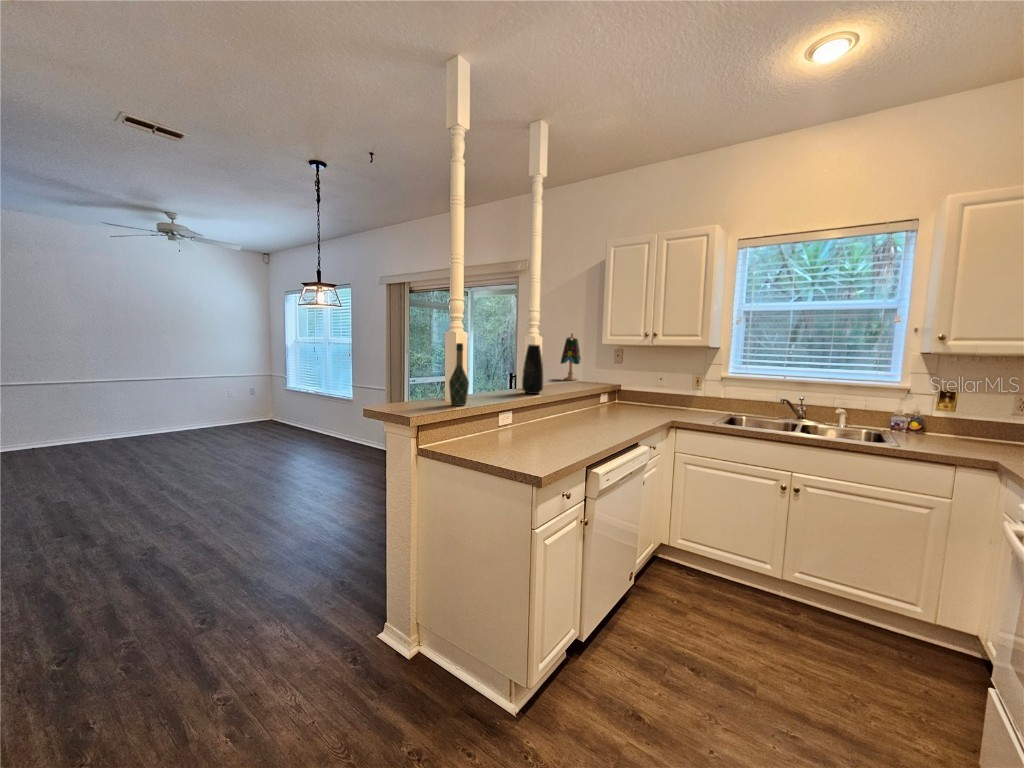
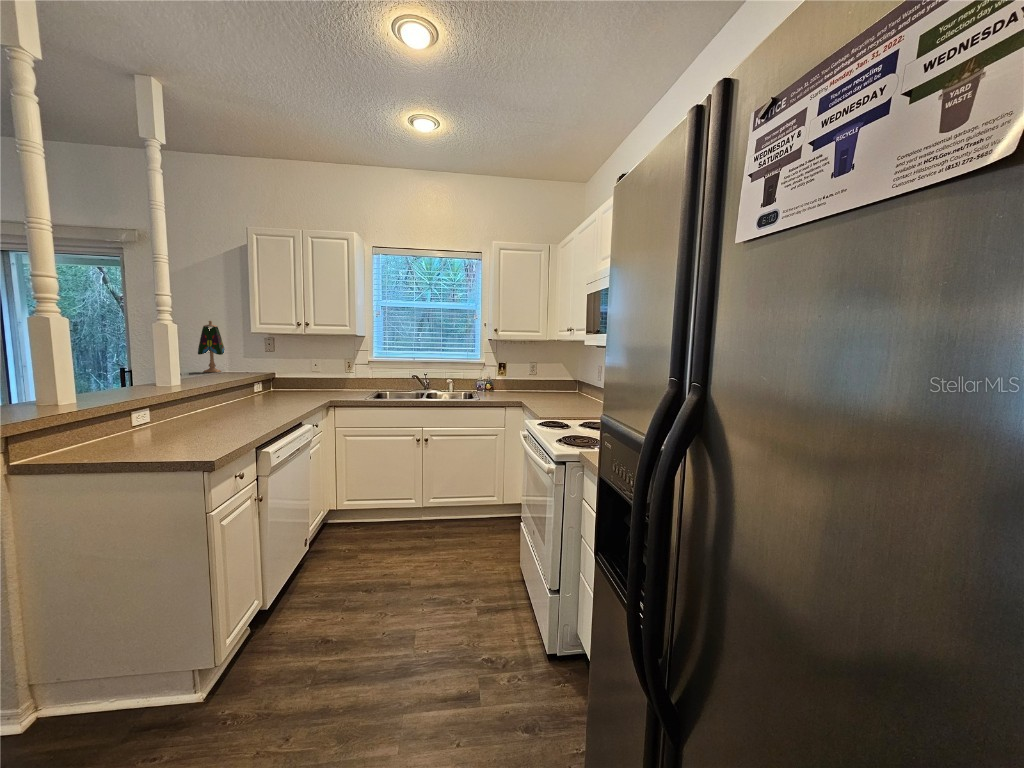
wine bottle: present [449,343,469,406] -> none [45,331,81,408]
vase: present [522,345,543,394] -> none [155,333,185,388]

